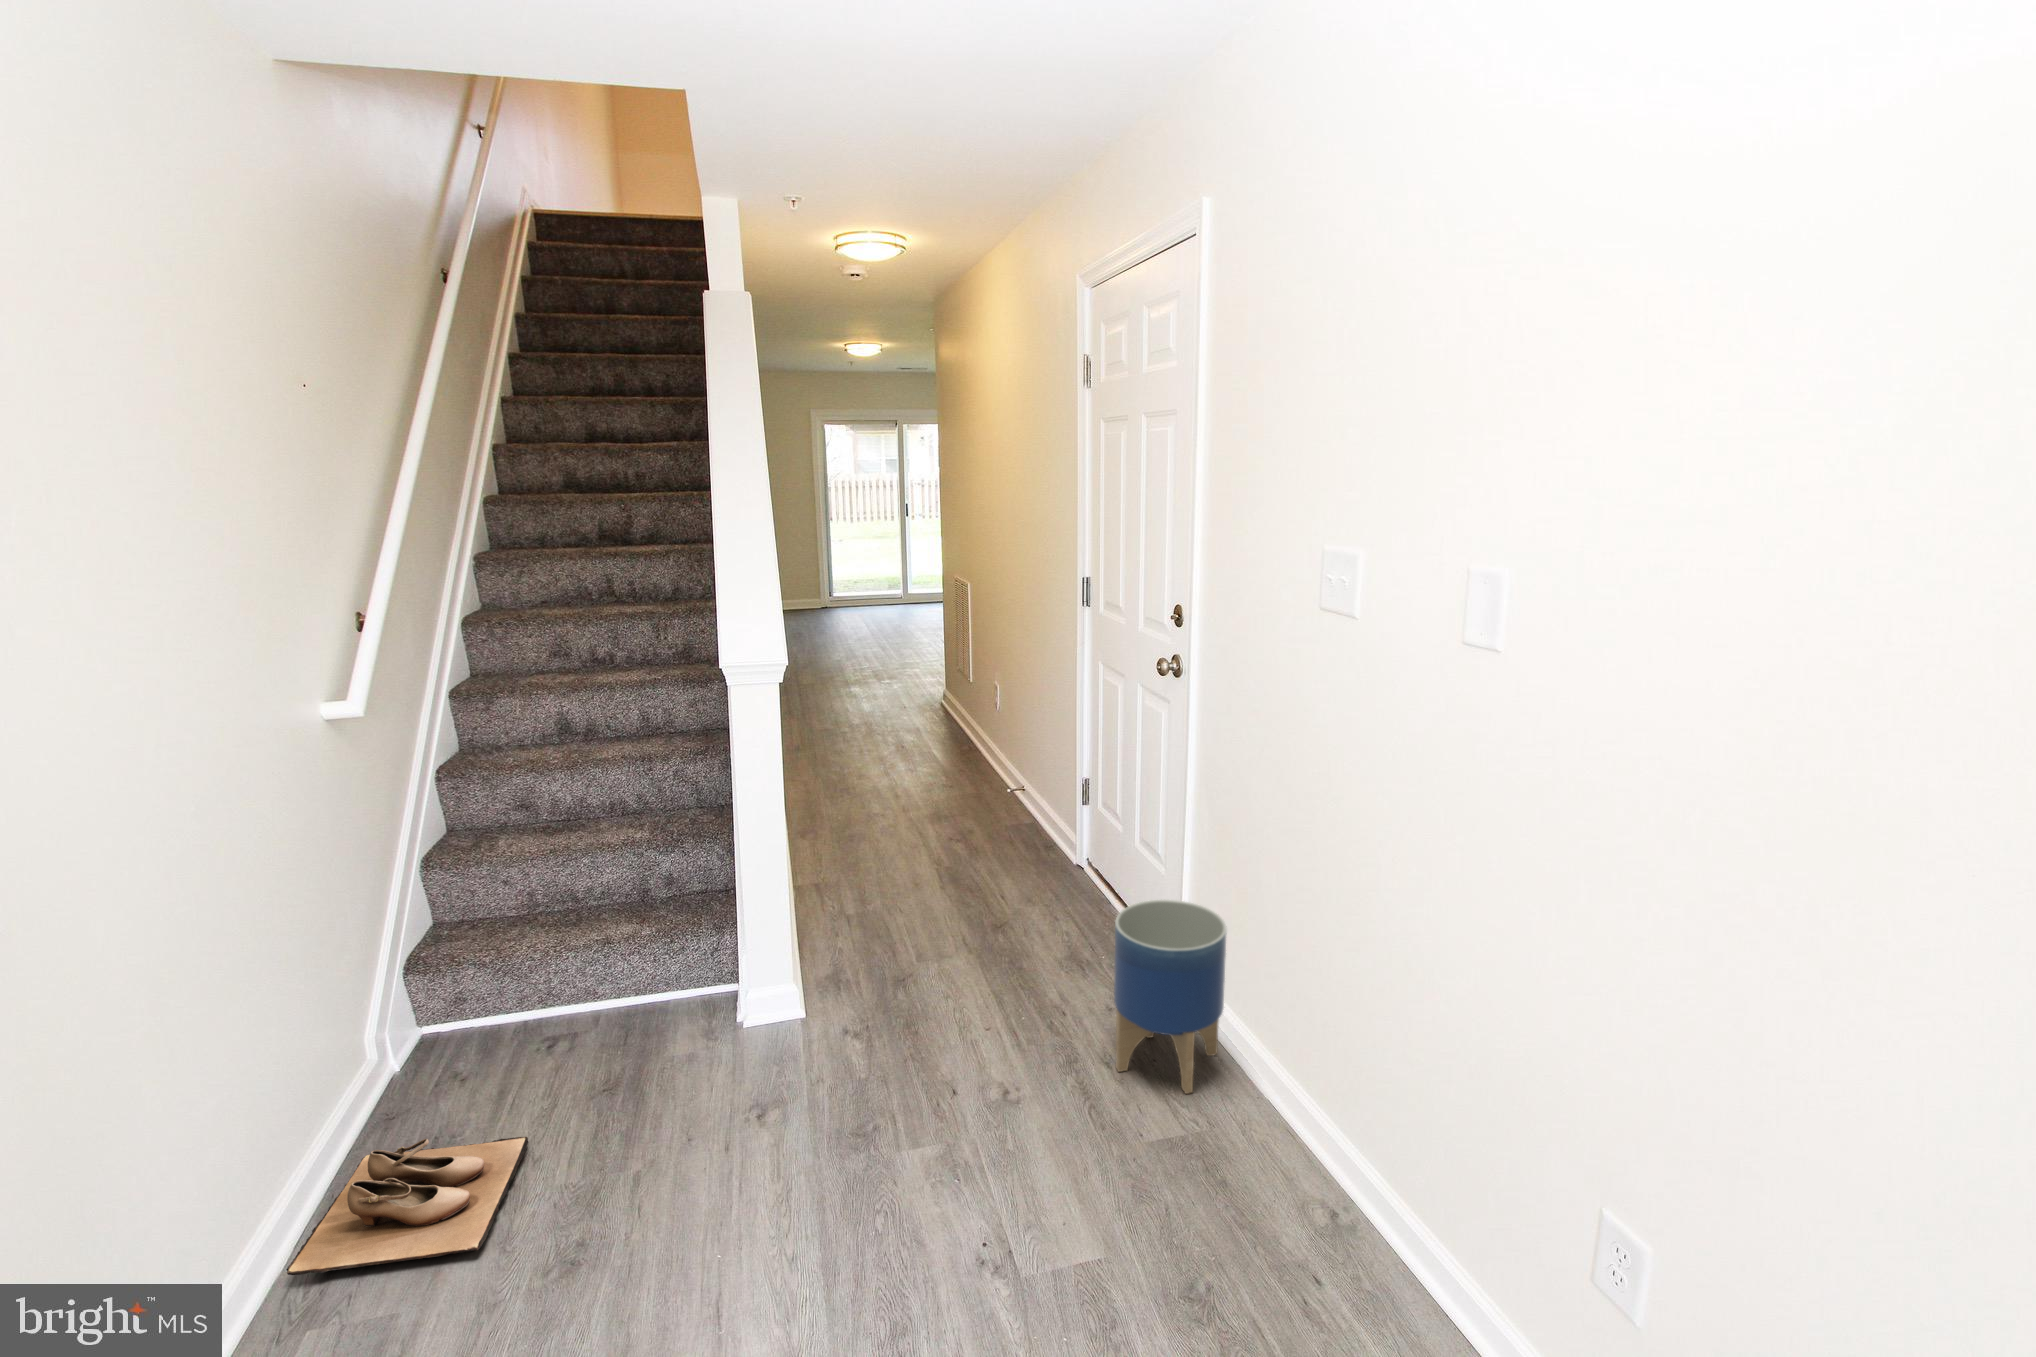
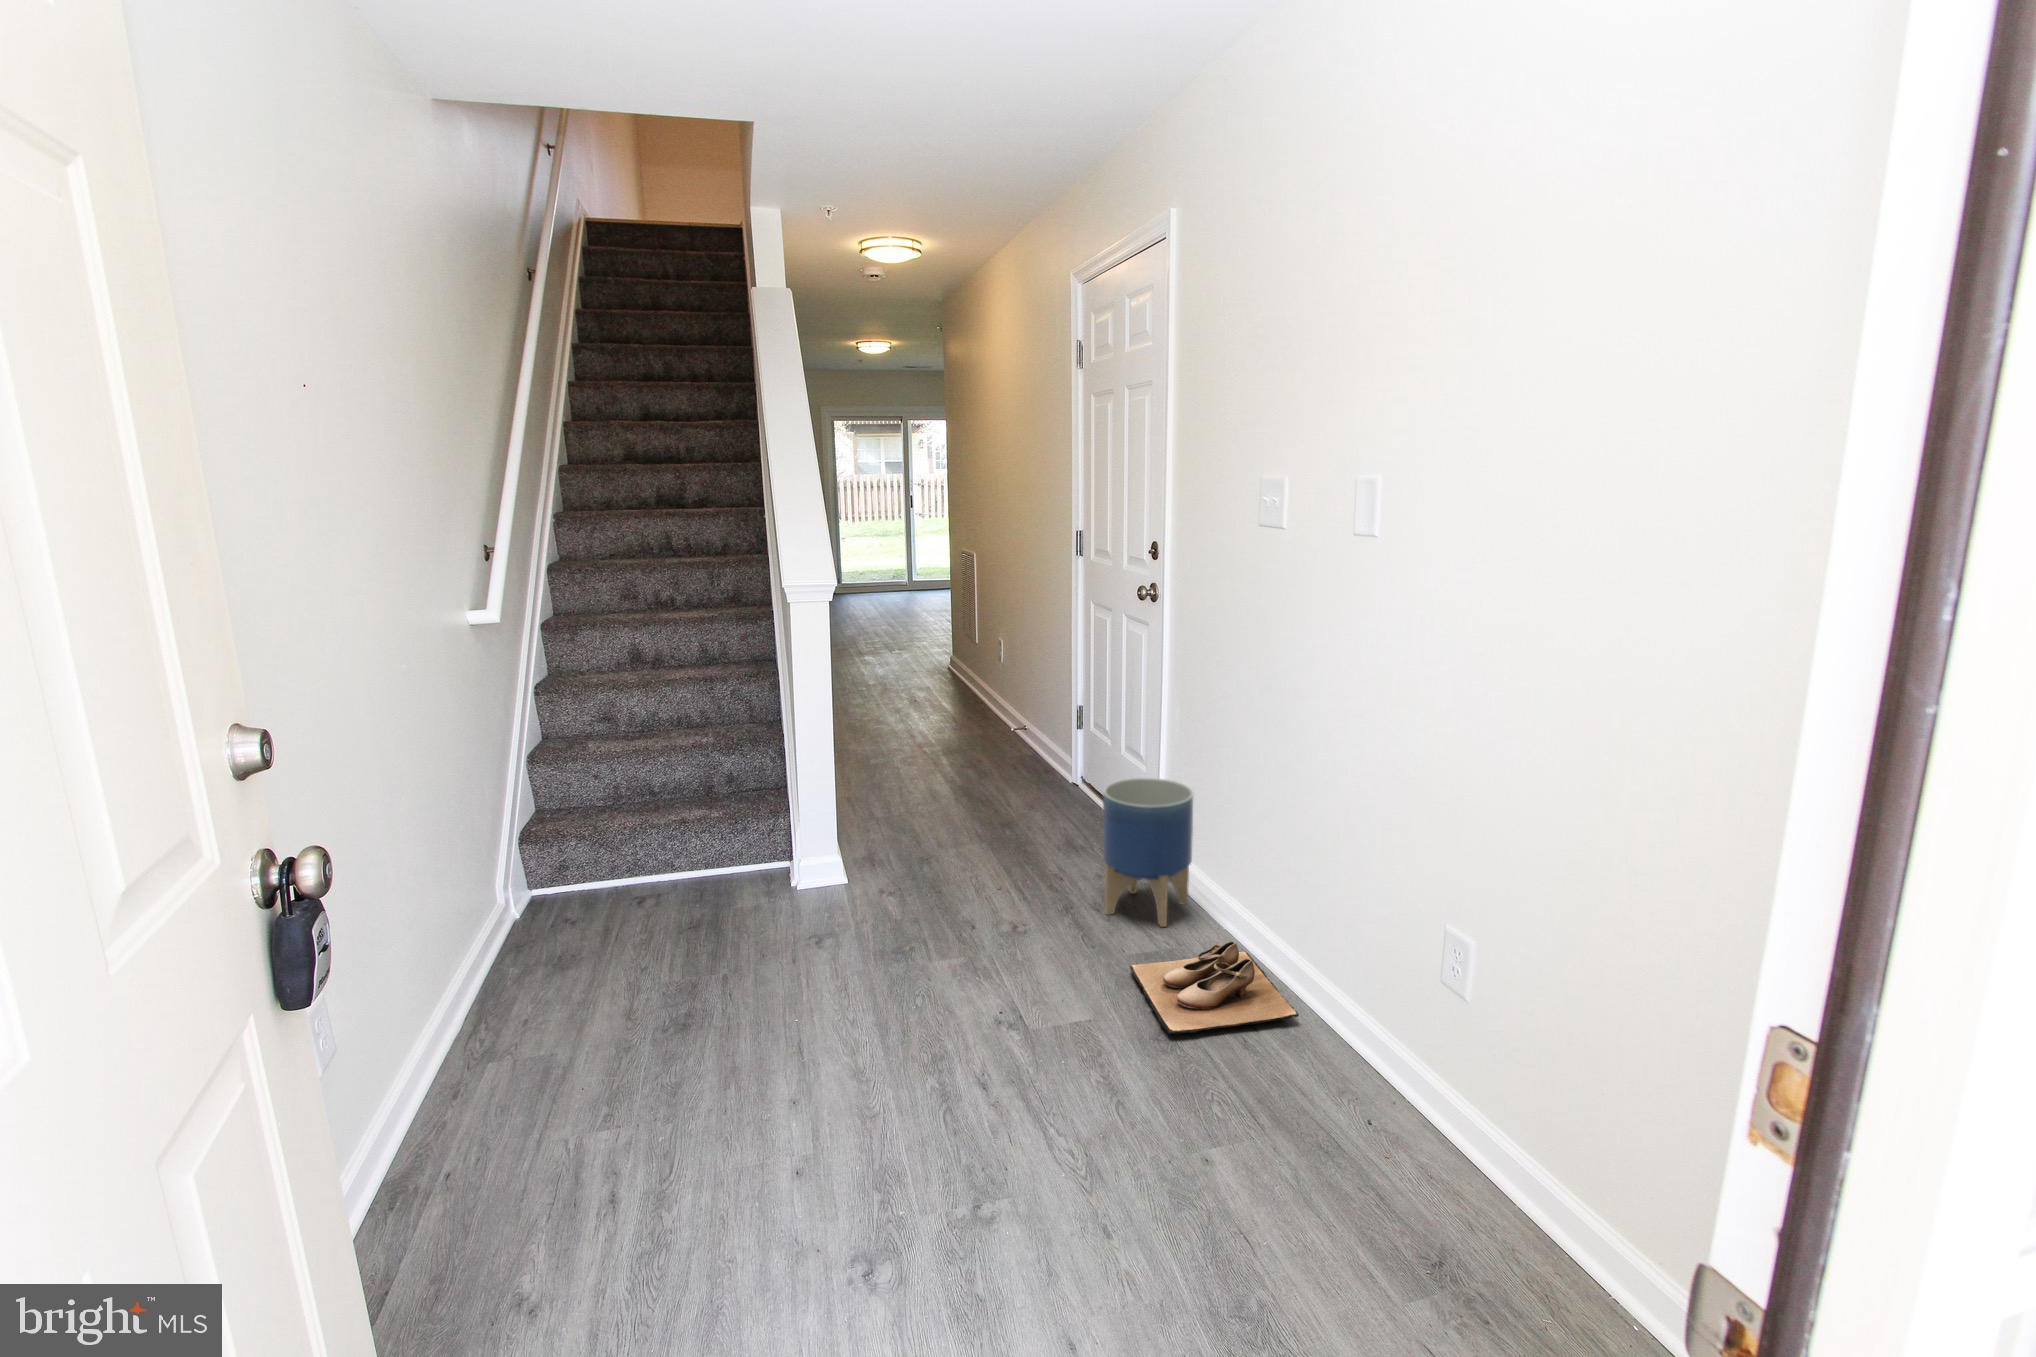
shoe: present [286,1137,528,1275] -> present [1130,941,1299,1034]

